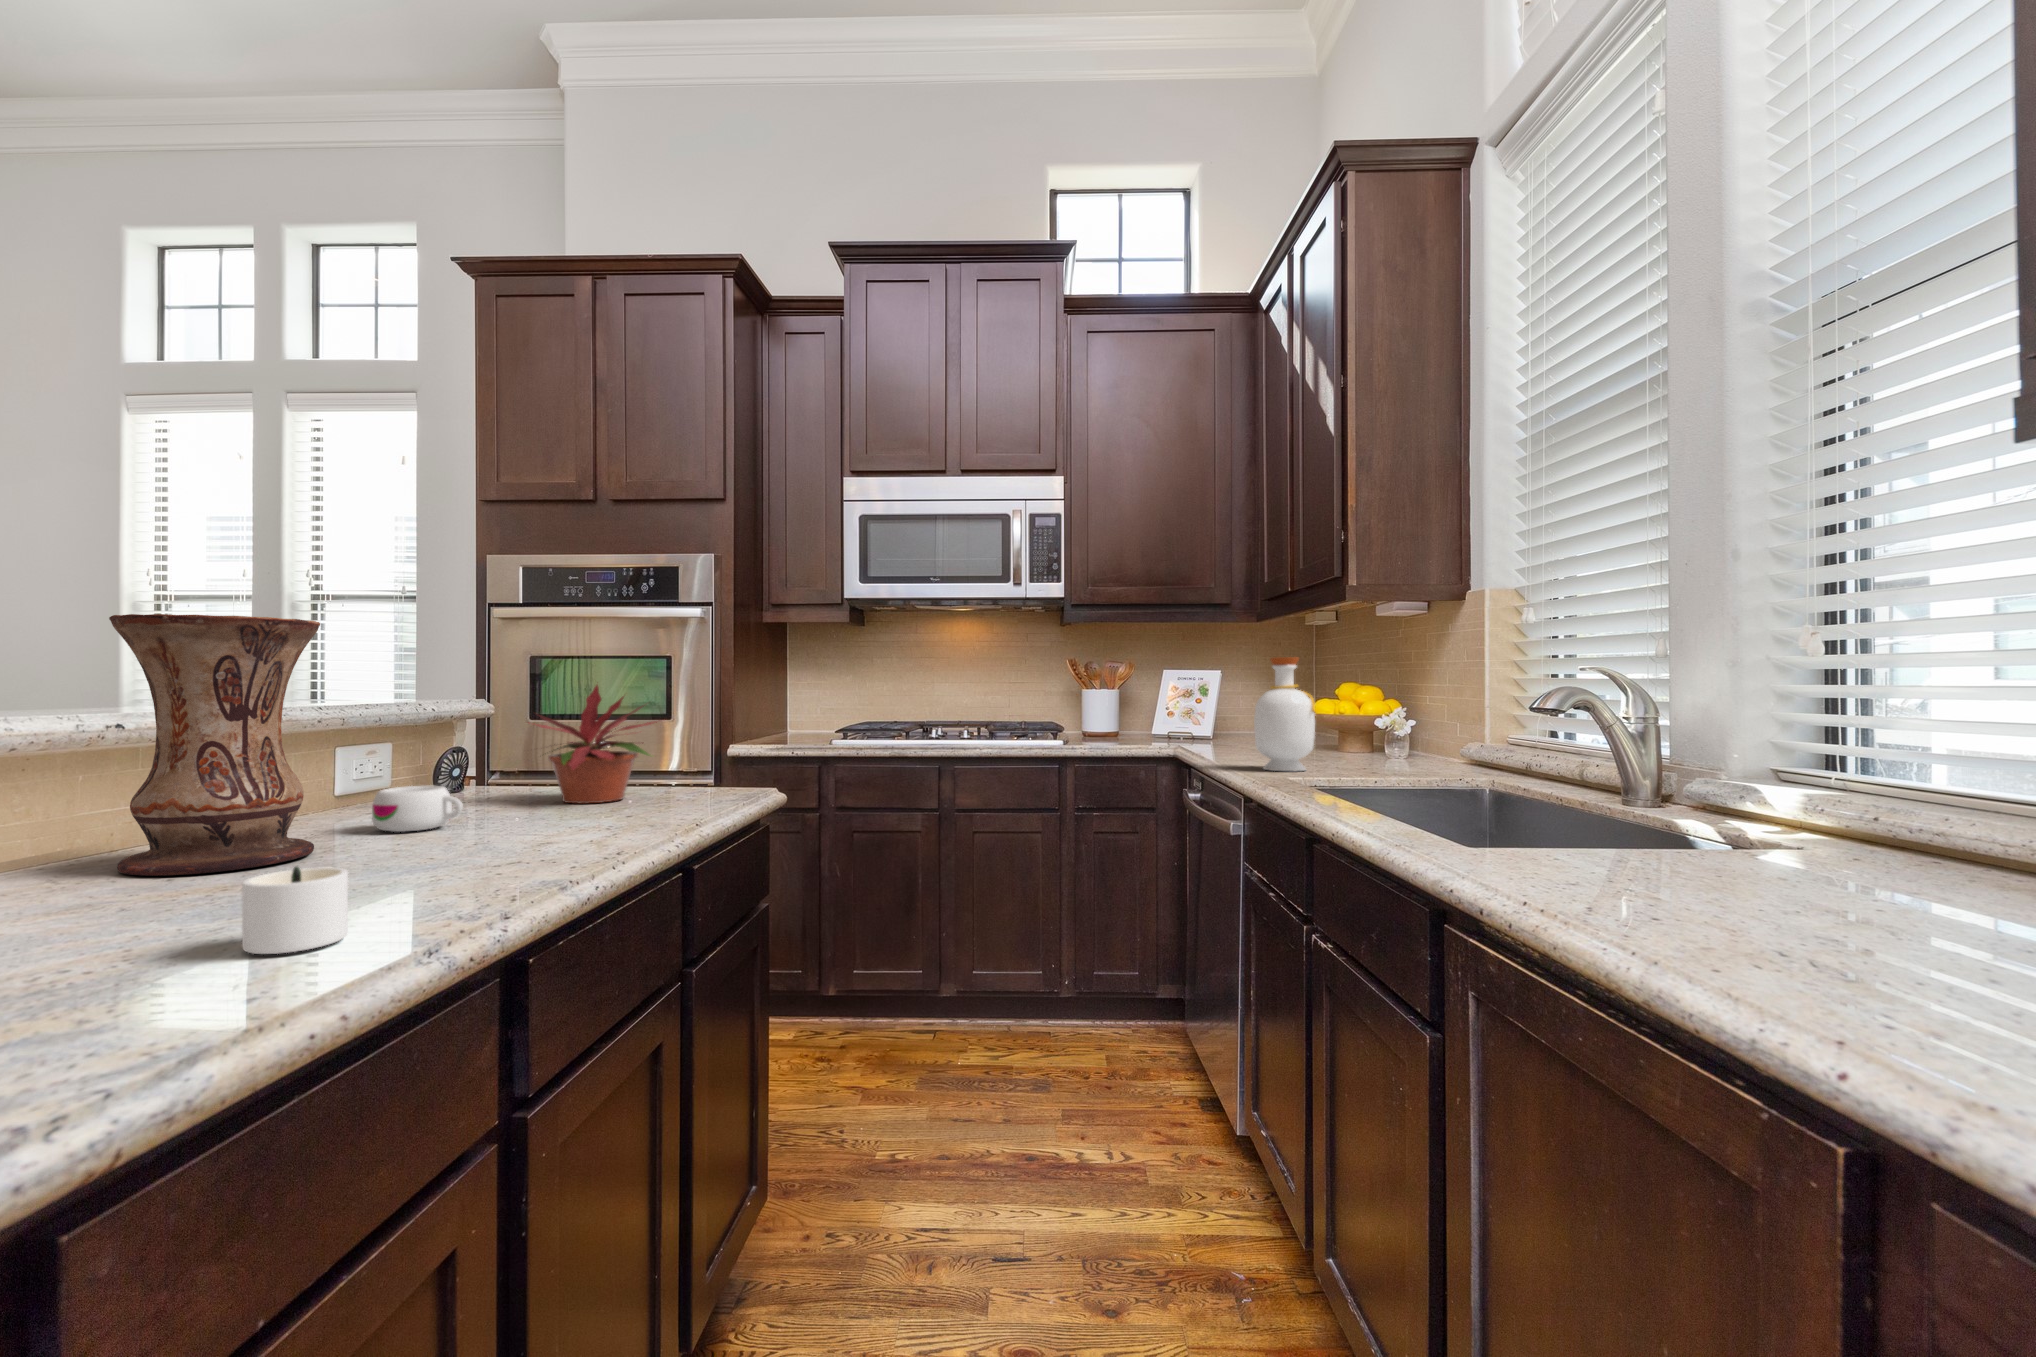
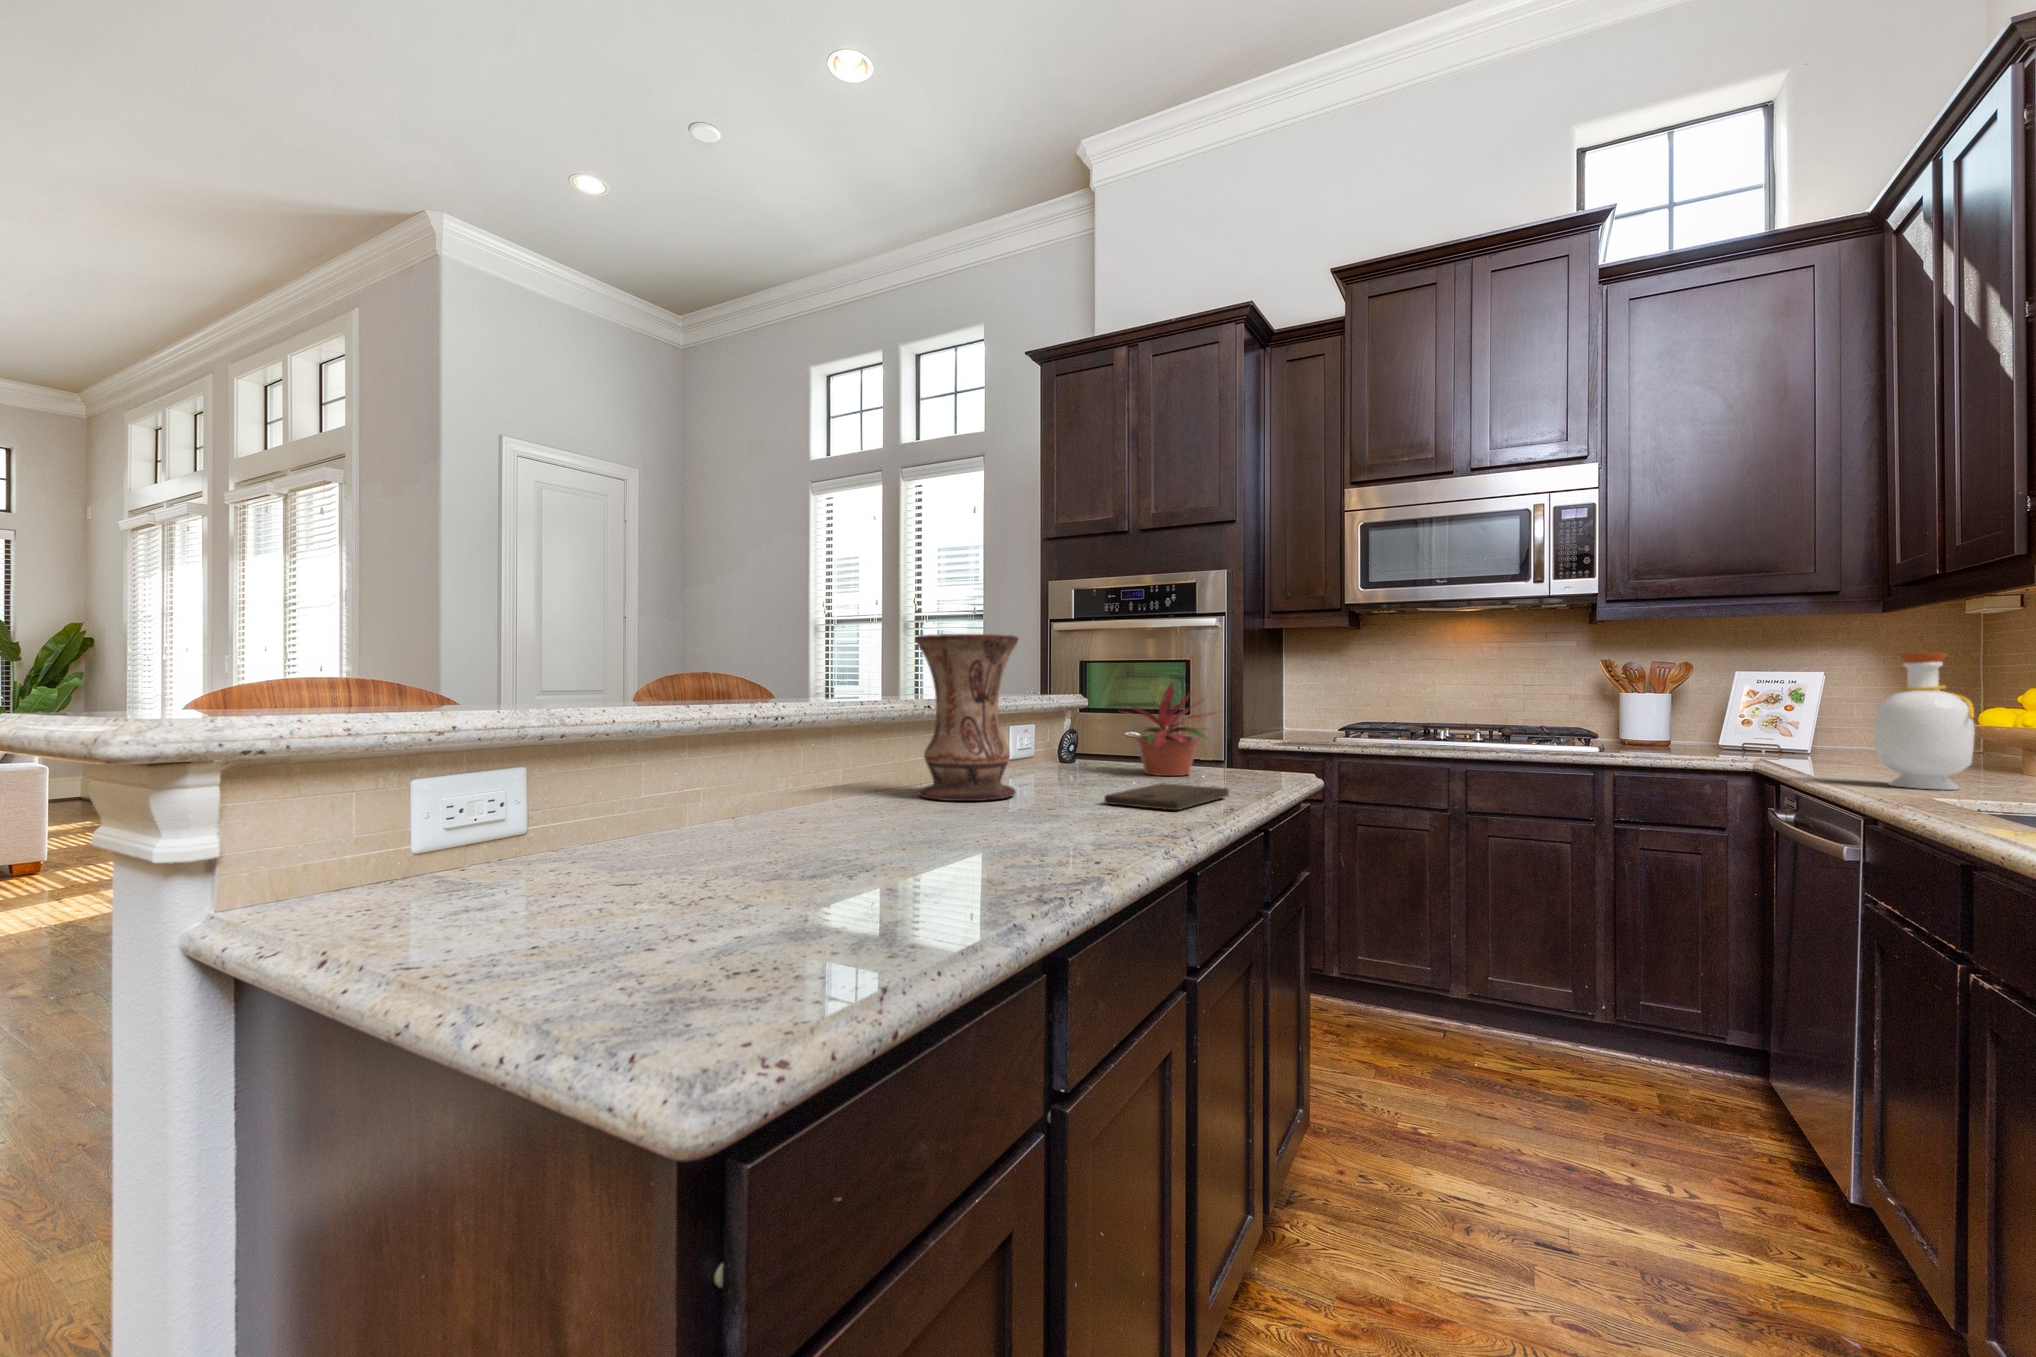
mug: present [372,786,463,832] -> none [1035,754,1093,786]
cutting board: none [452,818,646,859] -> present [1104,783,1229,810]
candle: present [242,866,348,954] -> none [1037,793,1106,847]

